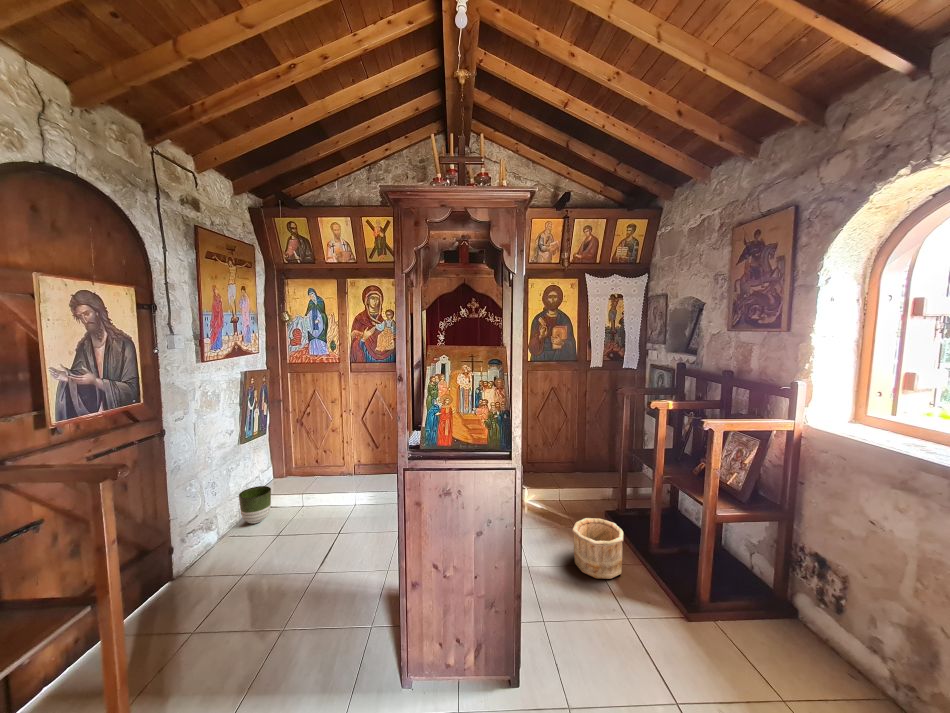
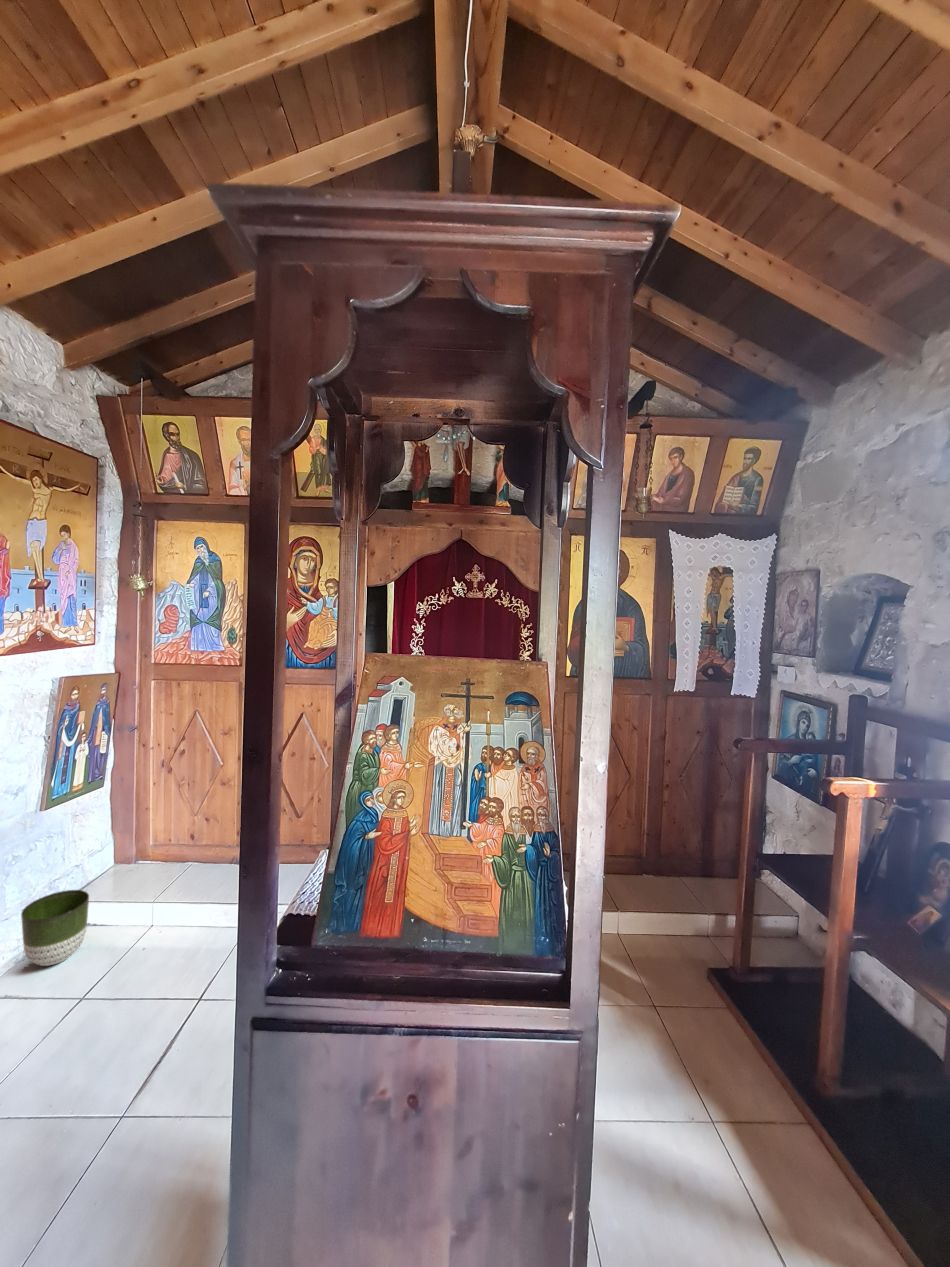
wooden bucket: present [572,518,623,579] -> none [662,1005,776,1166]

